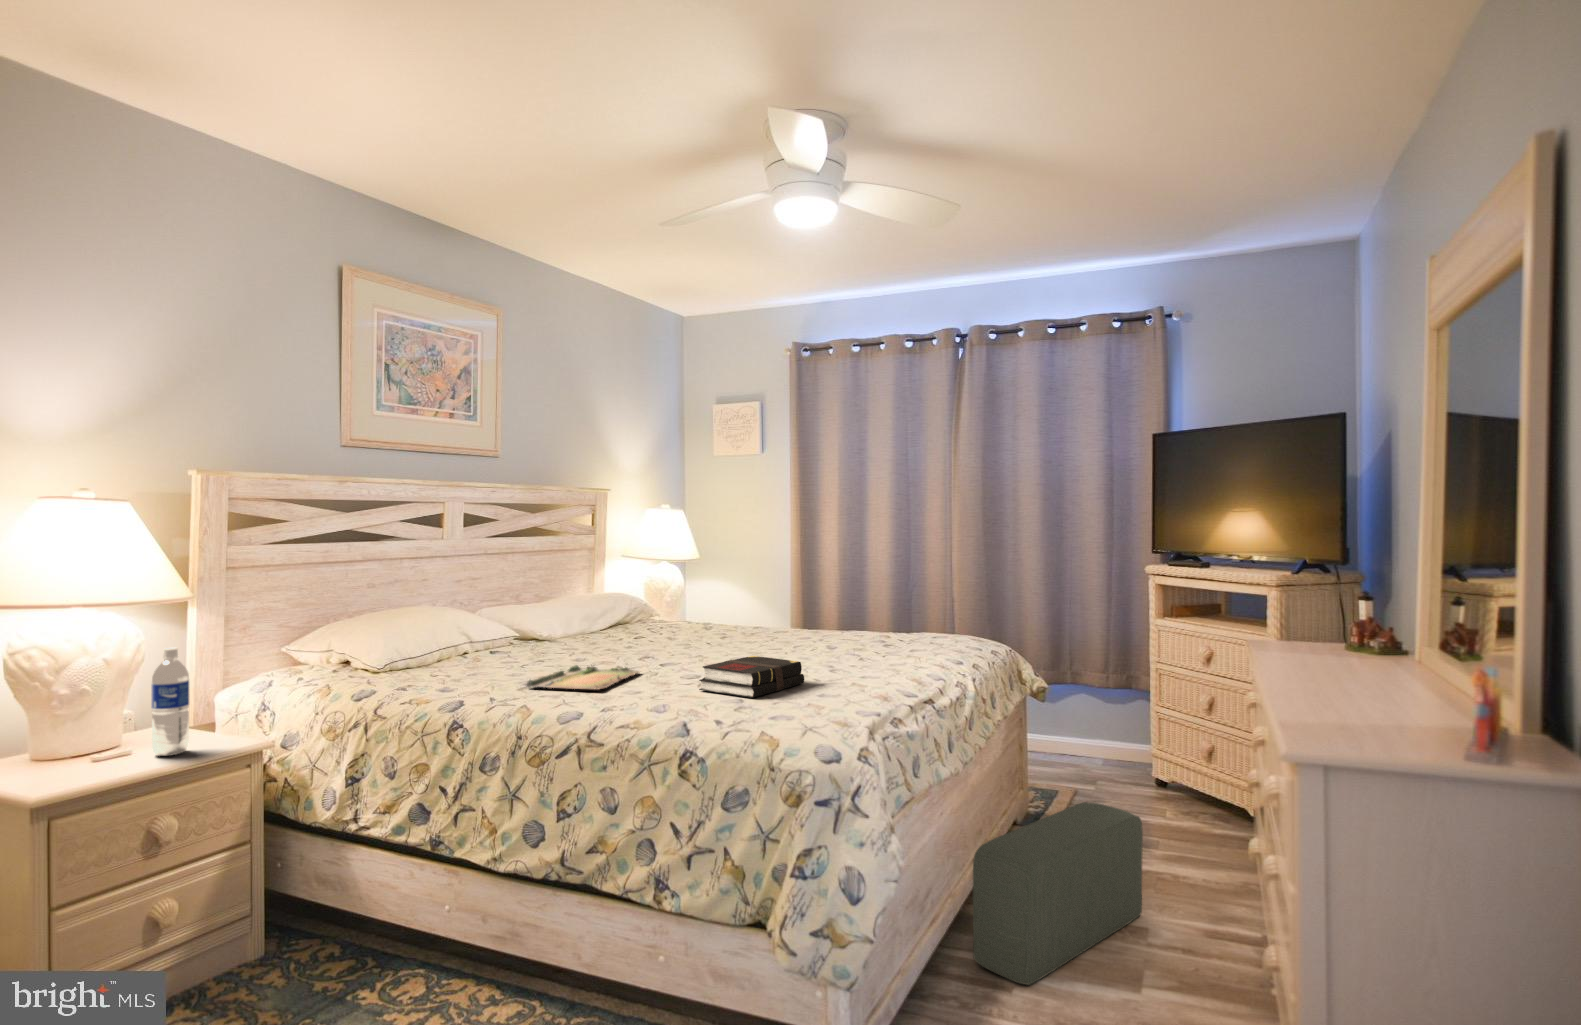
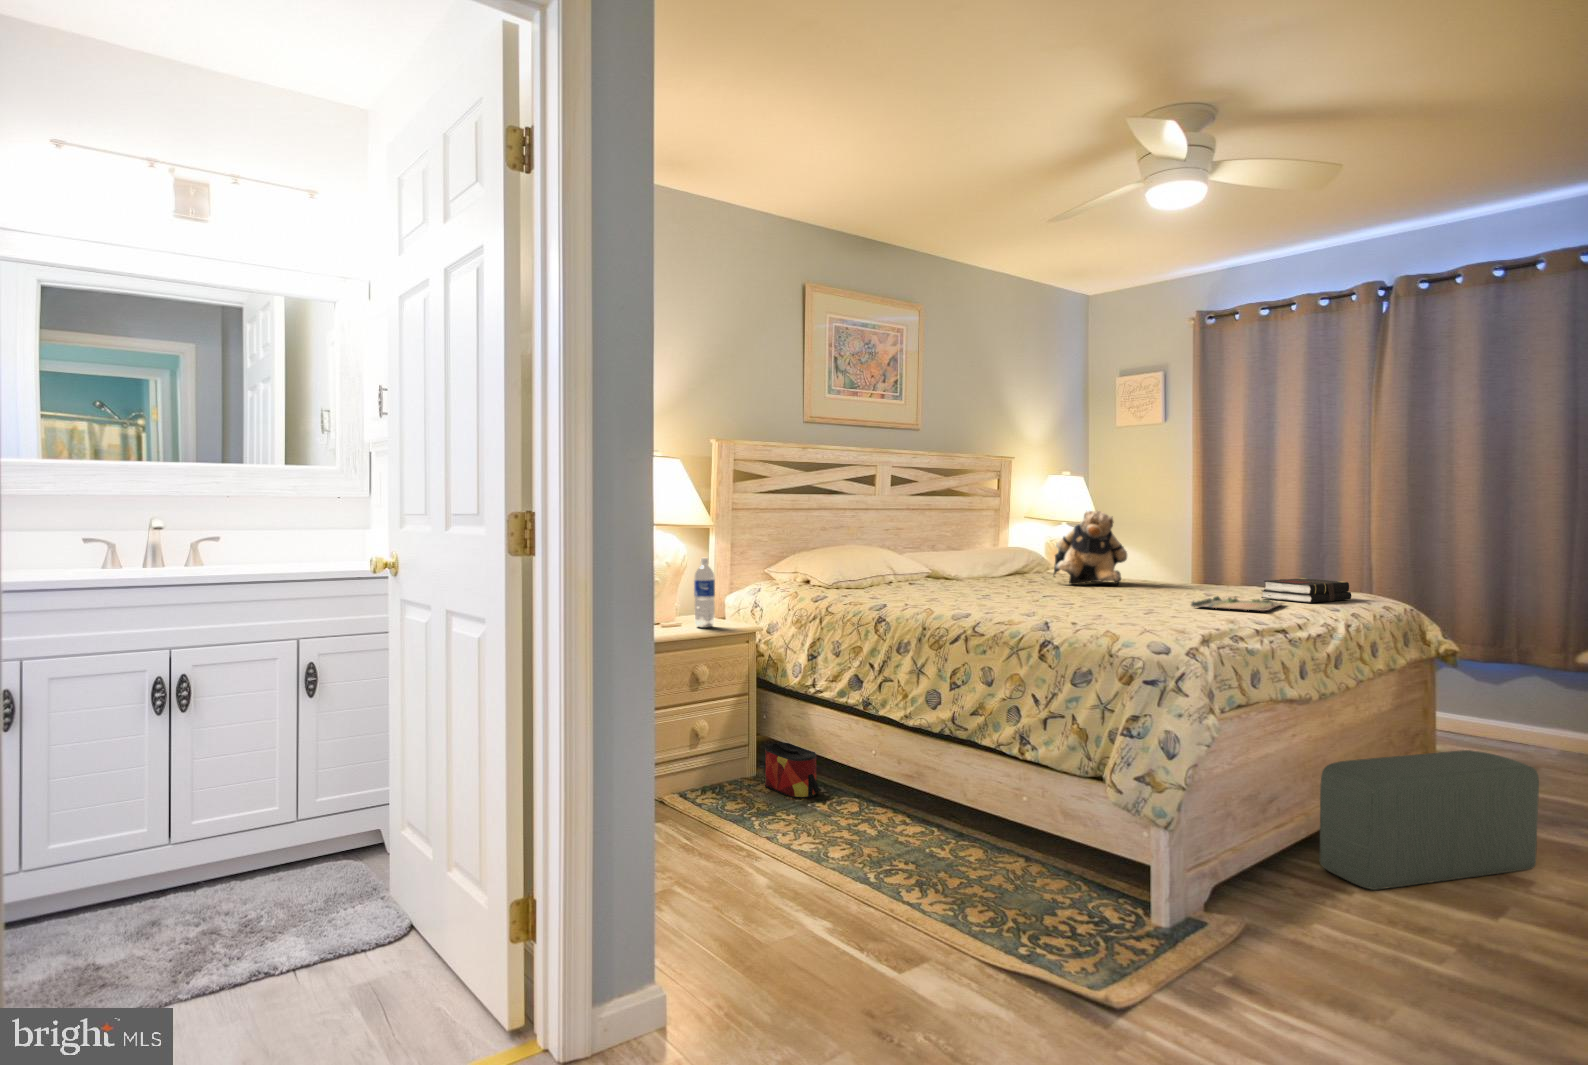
teddy bear: none [666,556,745,642] -> present [1053,510,1127,585]
book: present [699,656,804,698] -> present [1261,578,1351,603]
tray: present [526,665,639,690] -> present [1191,596,1283,611]
bag: none [275,908,366,998] -> present [765,742,820,799]

